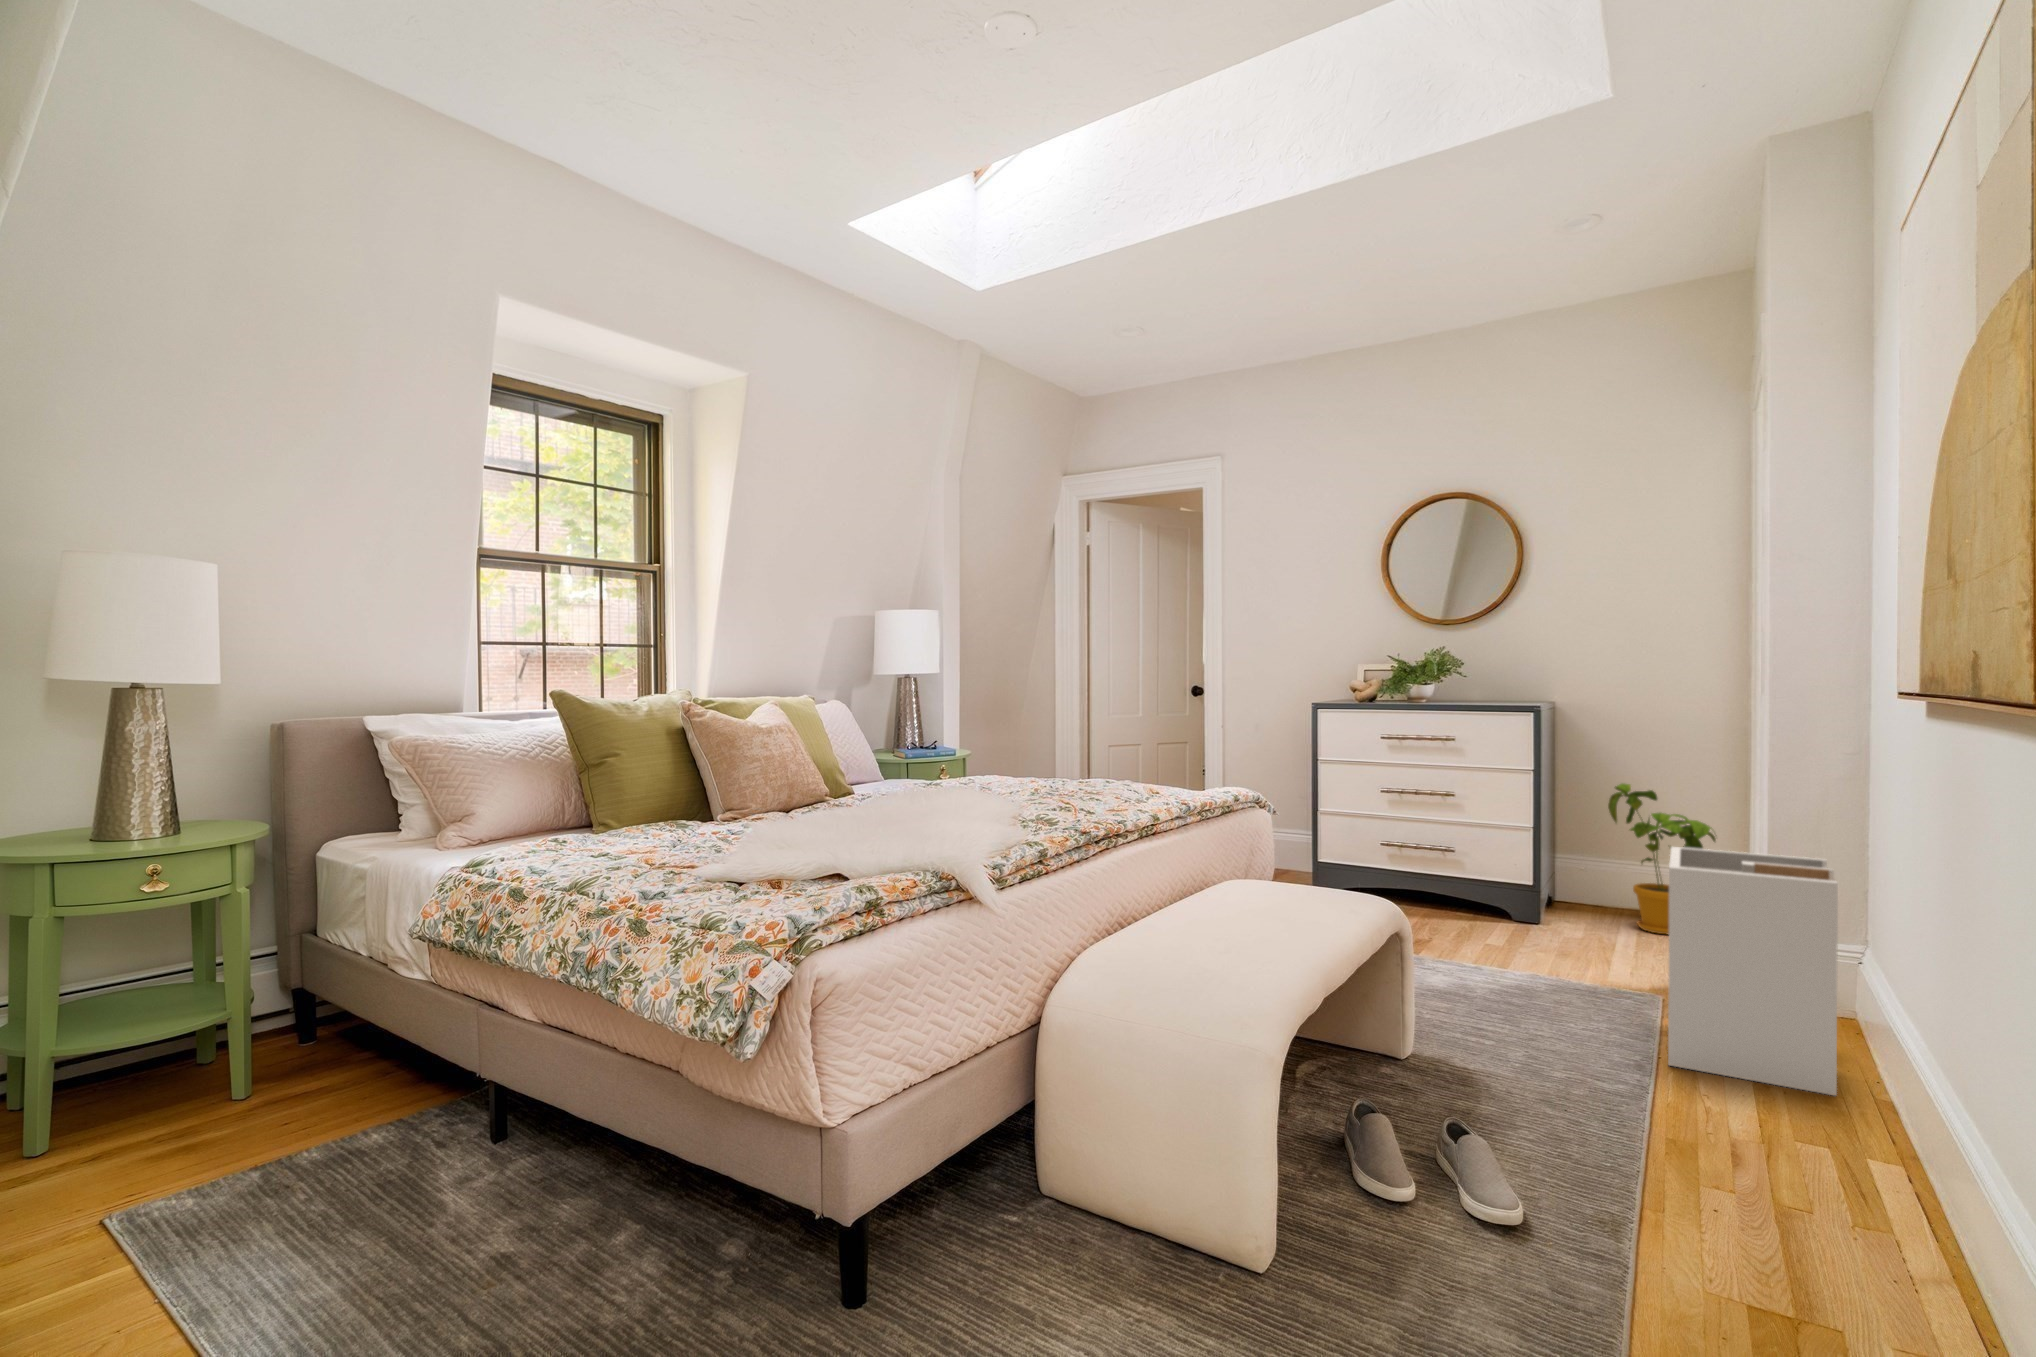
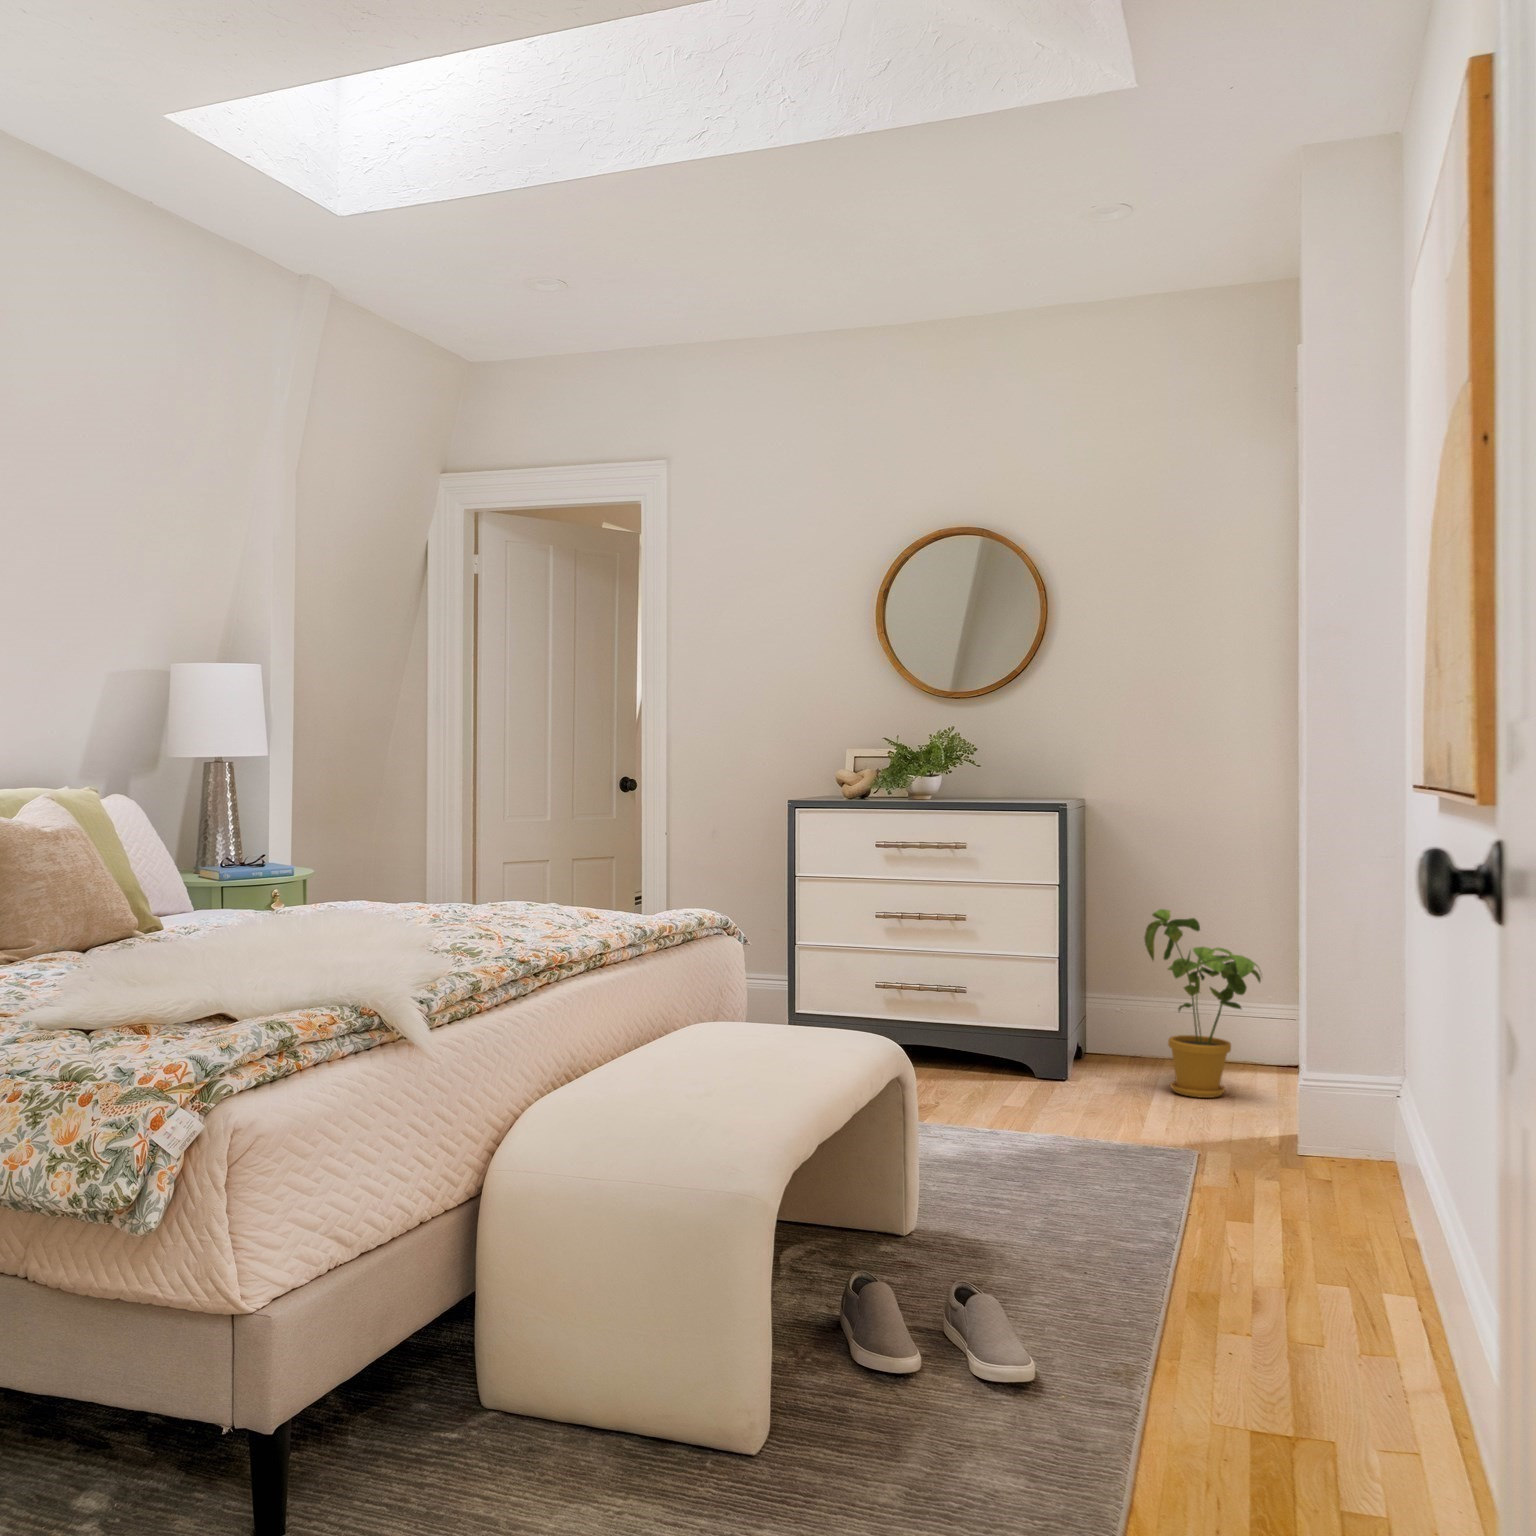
laundry hamper: present [1668,847,1838,1095] -> none [1189,982,1364,1254]

